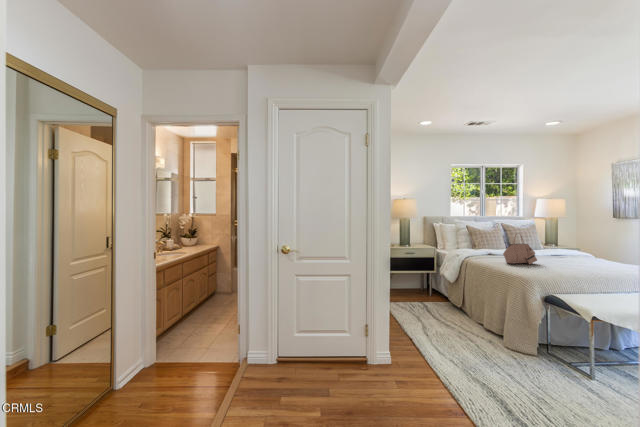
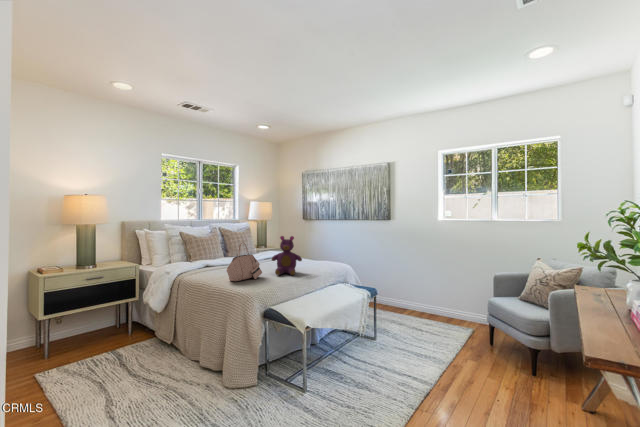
teddy bear: none [549,230,584,266] -> present [272,236,302,275]

